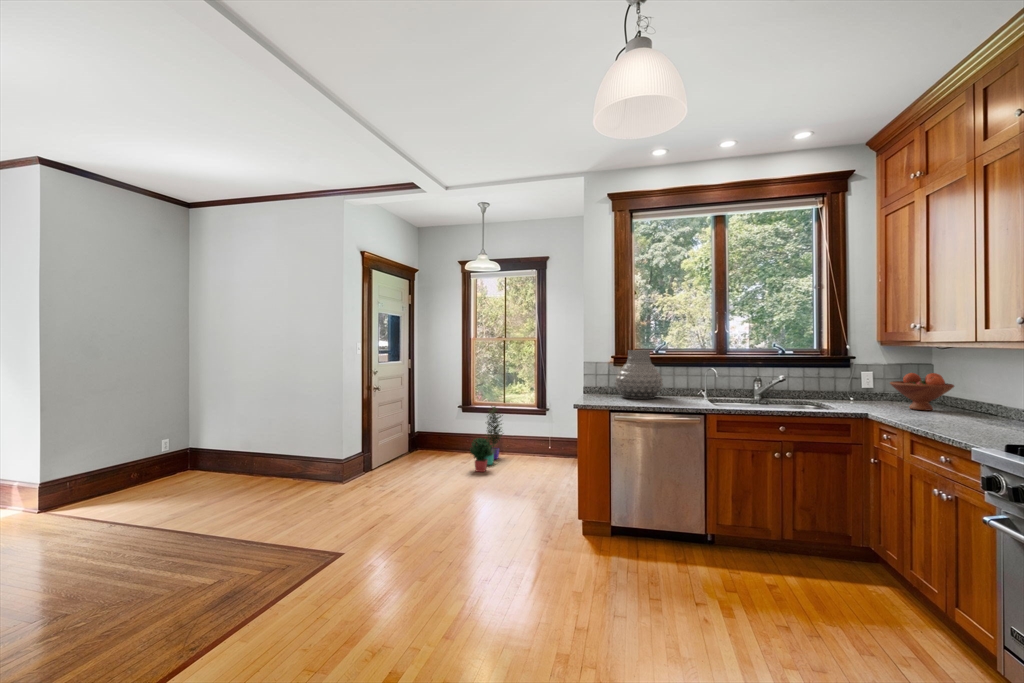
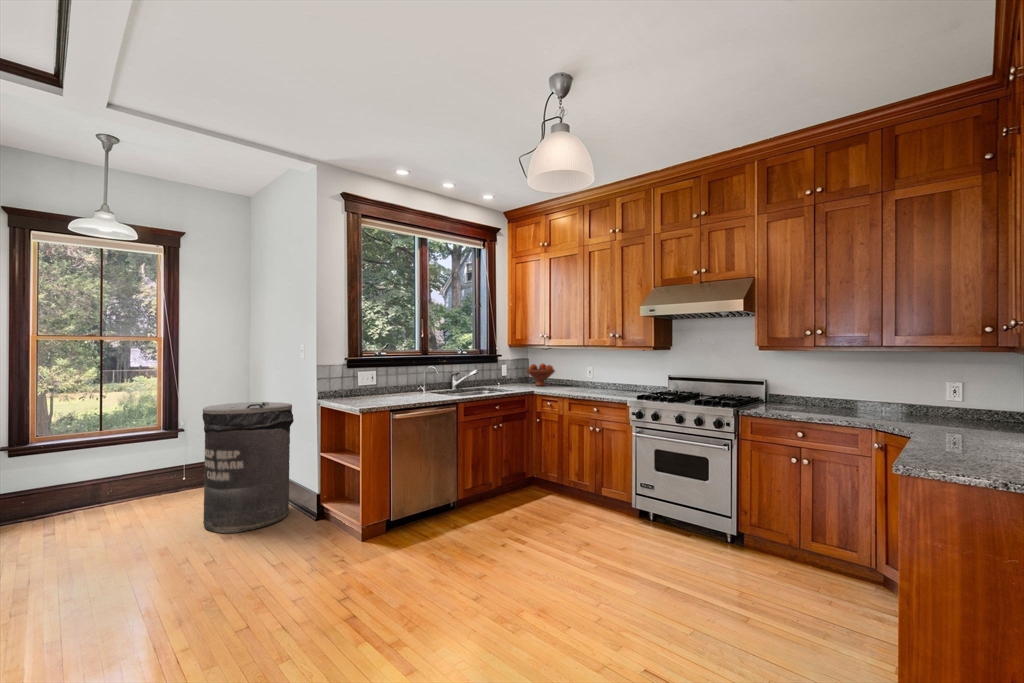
vase: present [615,350,663,399] -> none [359,353,404,399]
trash can: none [516,391,584,498] -> present [202,402,294,533]
potted plant: present [470,406,503,472] -> none [78,435,131,534]

